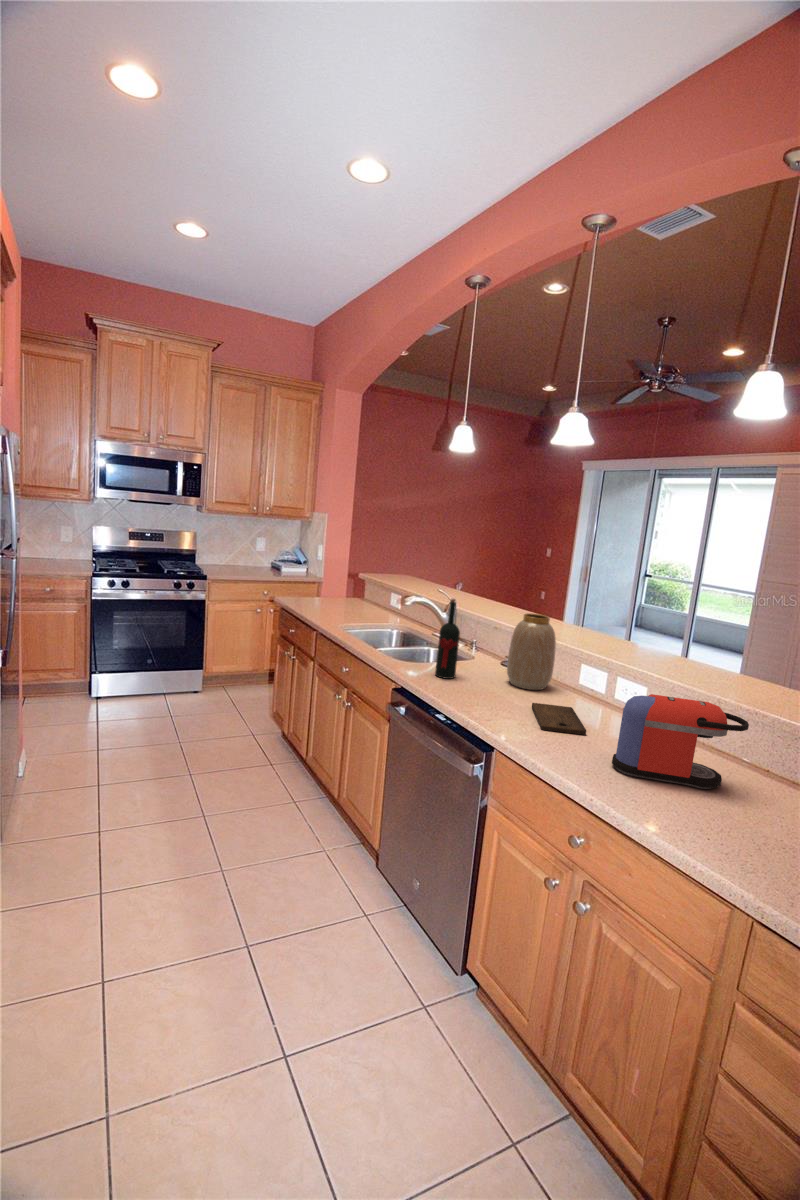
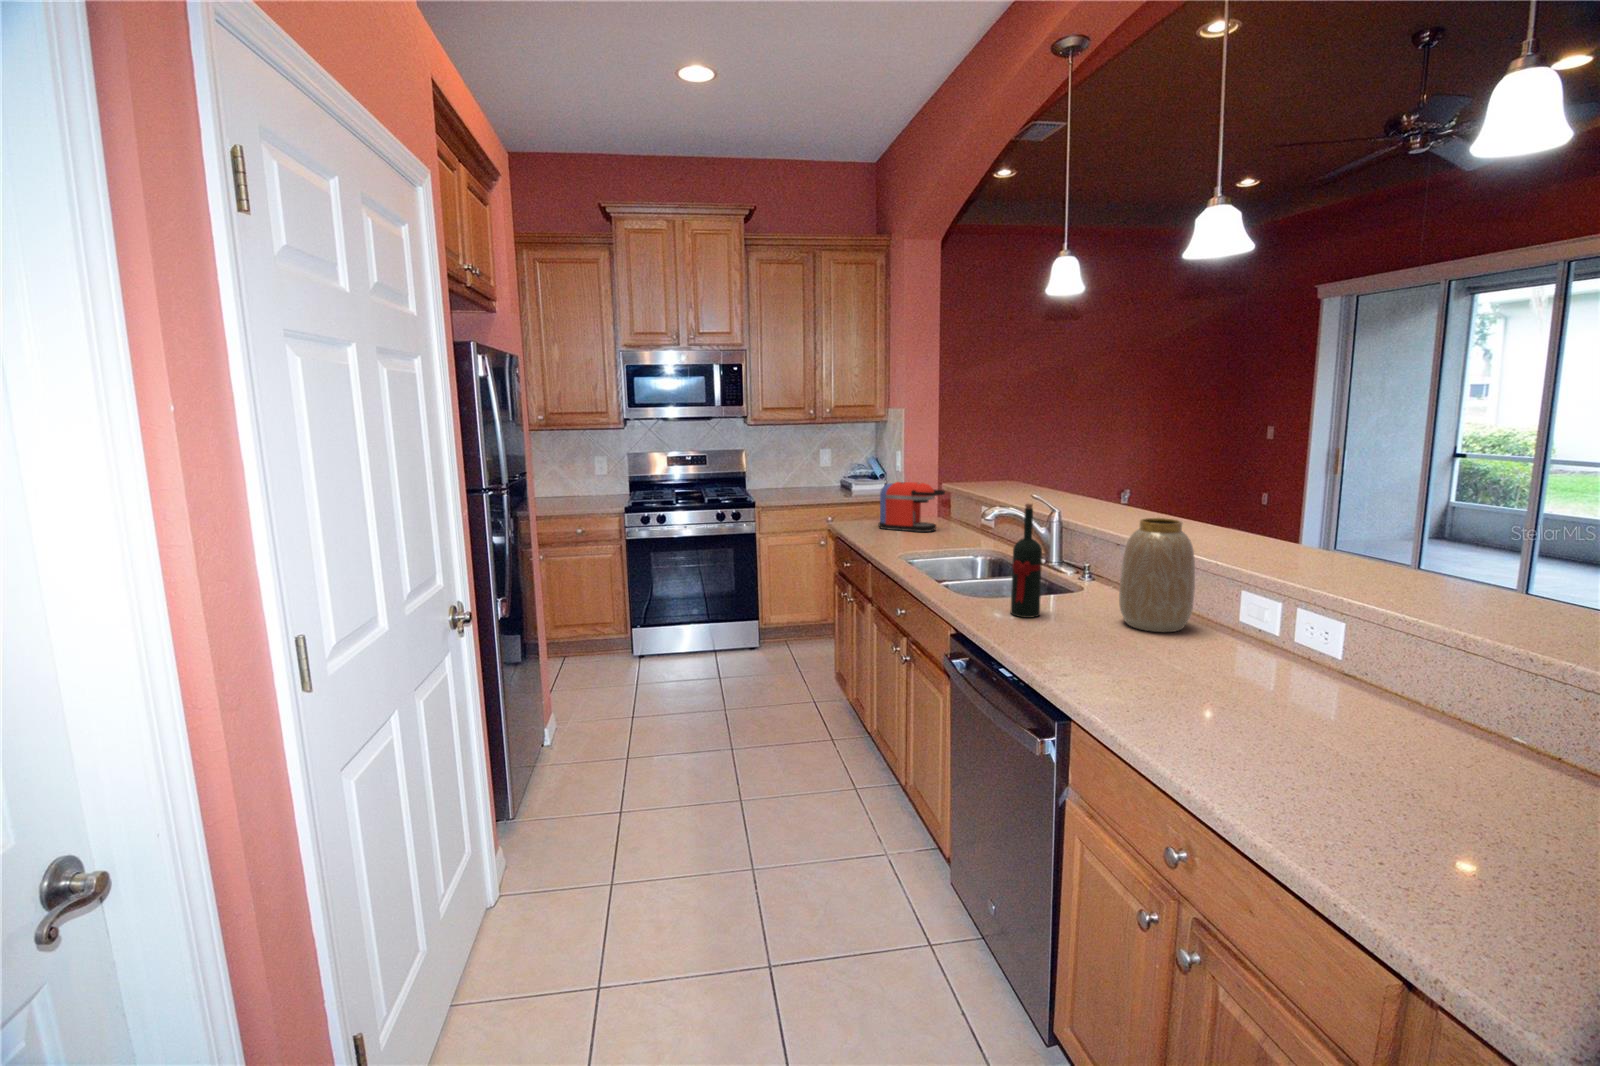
coffee maker: present [612,694,749,789] -> present [878,482,945,532]
cutting board: present [532,703,586,735] -> none [1145,650,1223,697]

